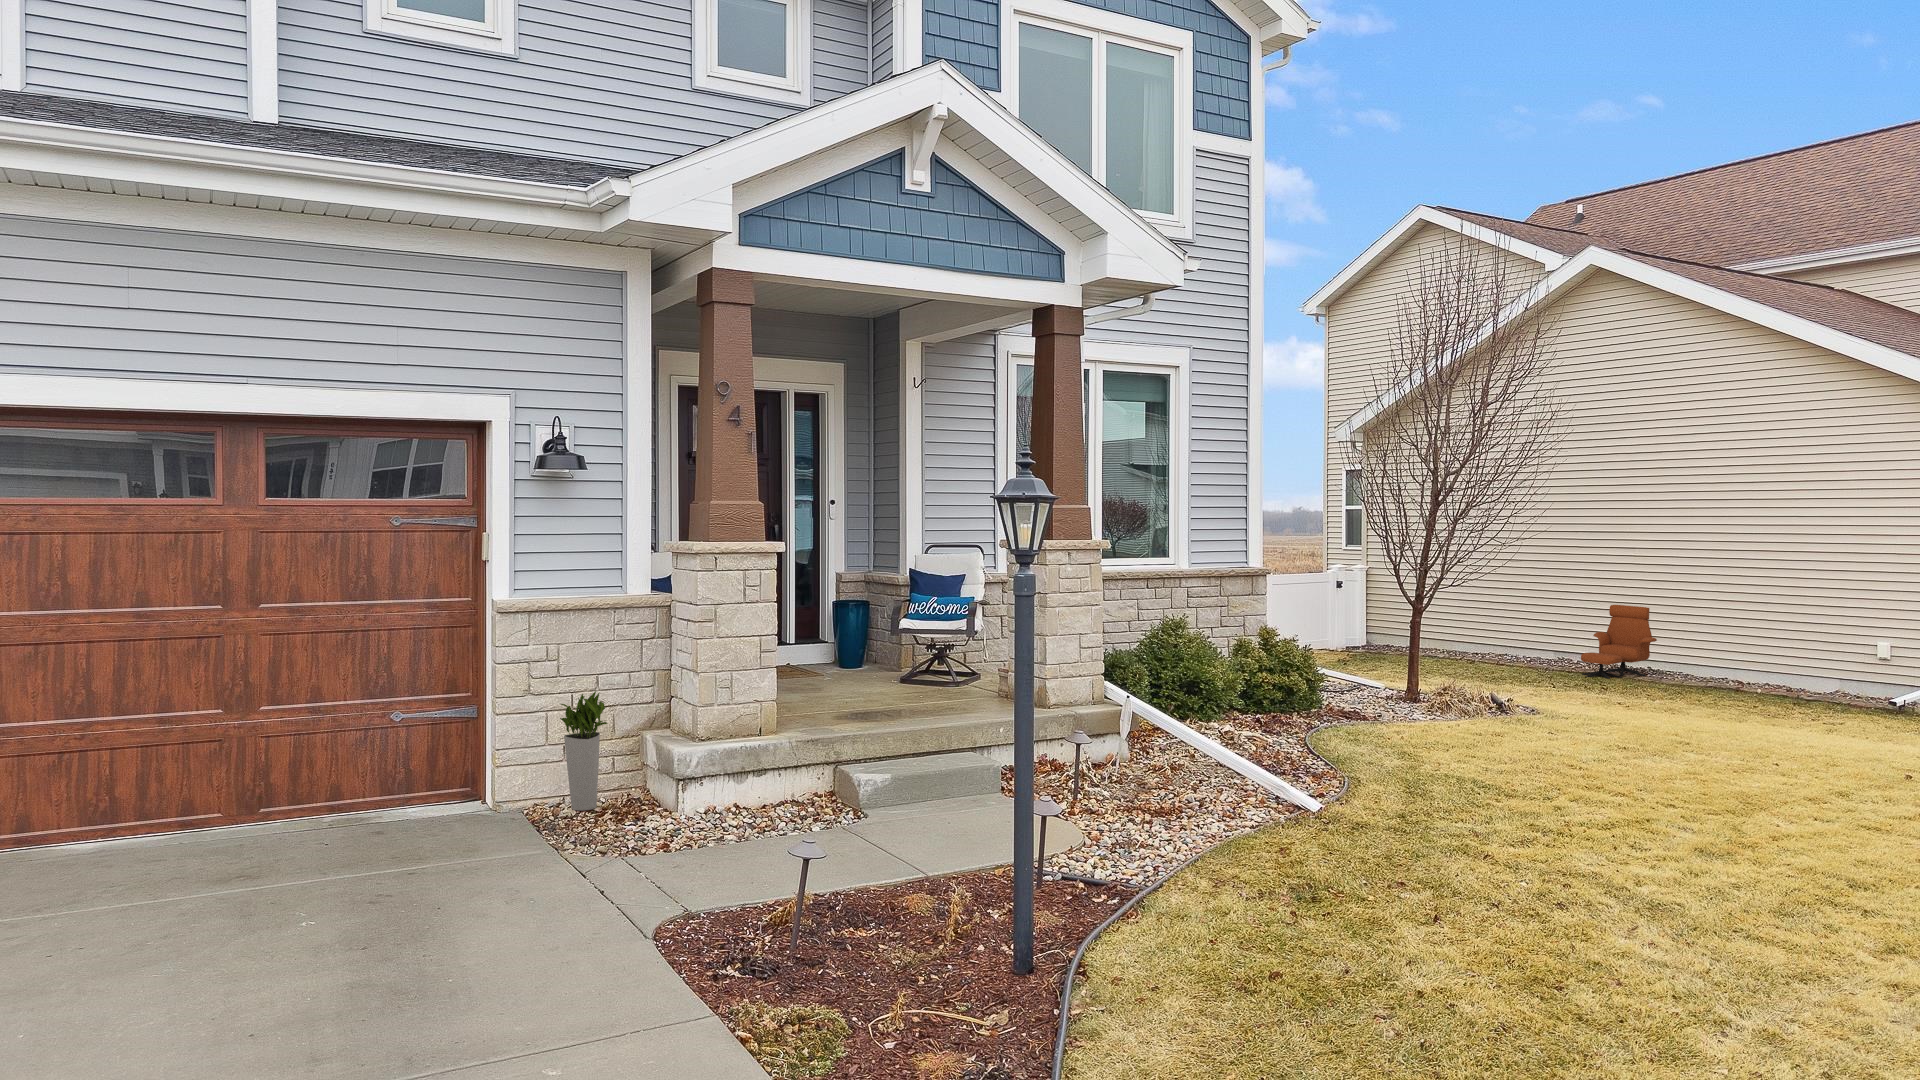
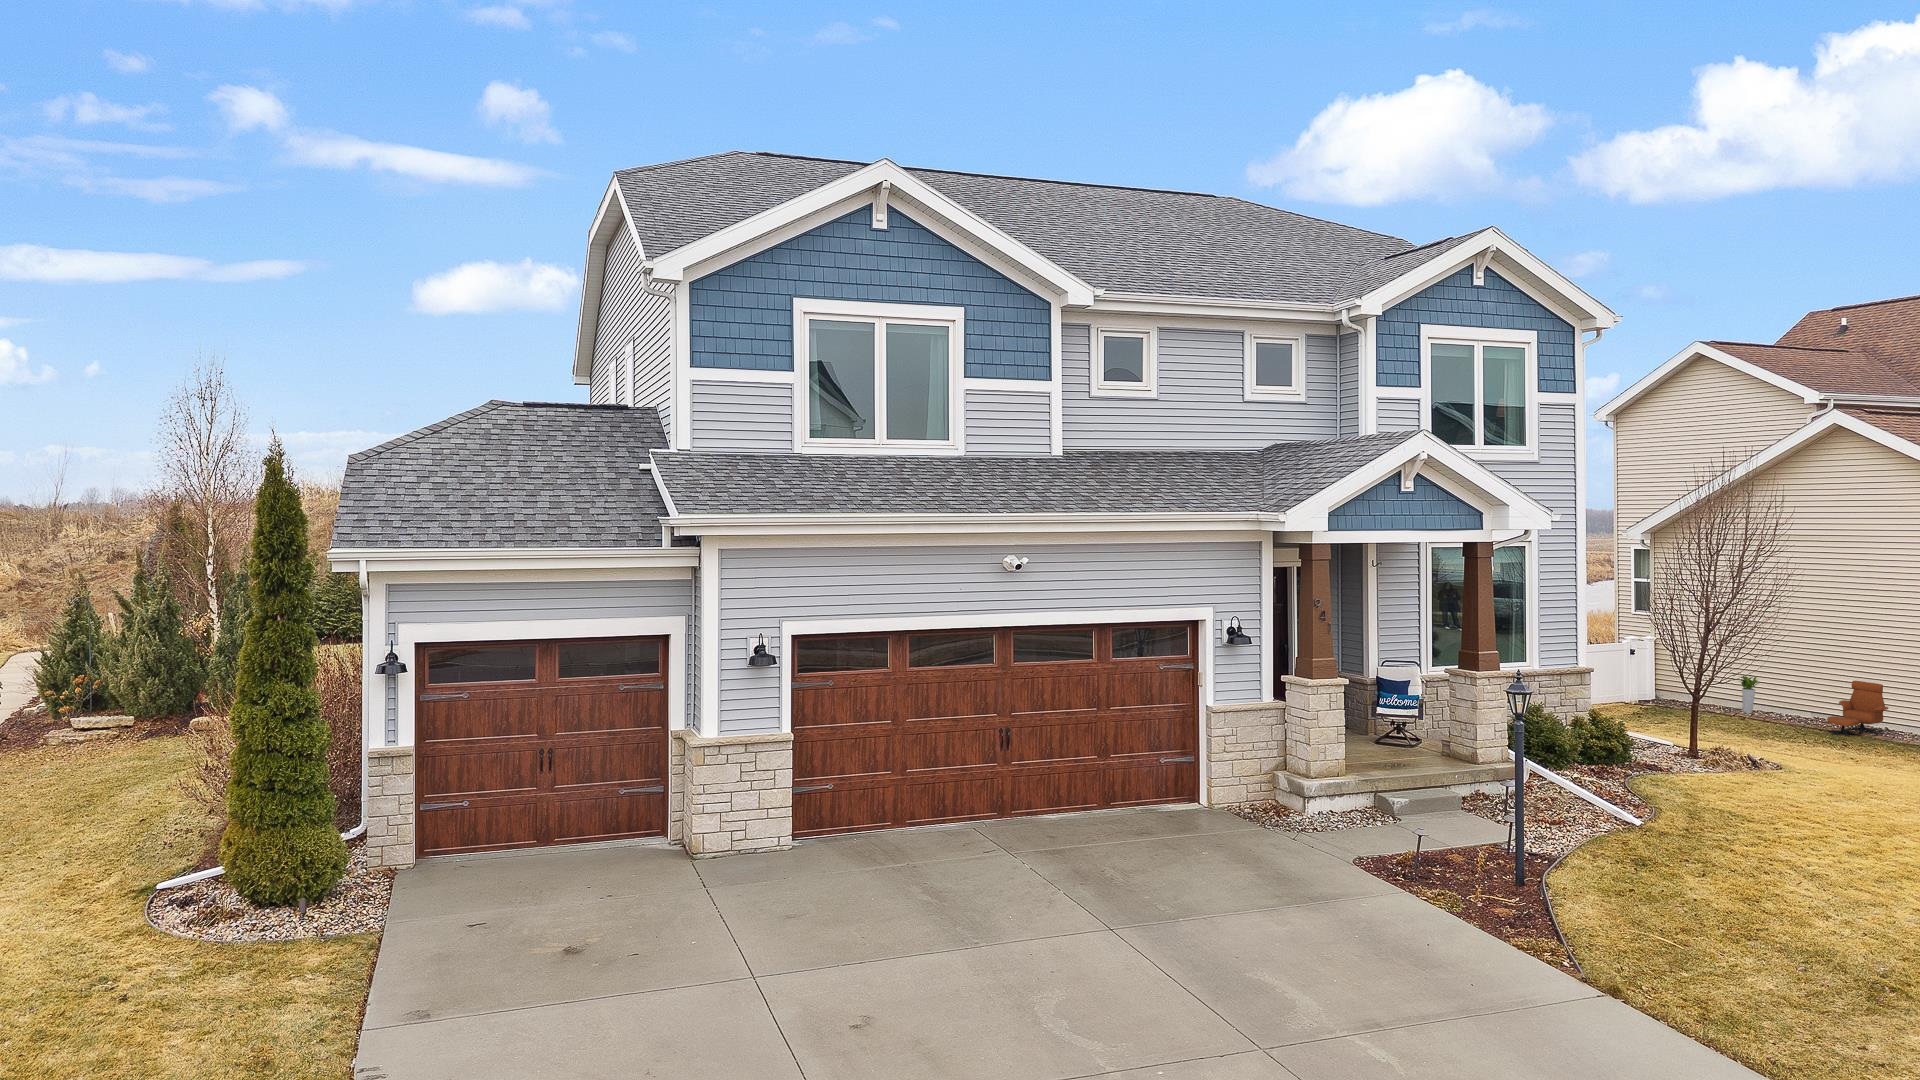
planter: present [560,691,608,811] -> present [1741,676,1758,713]

